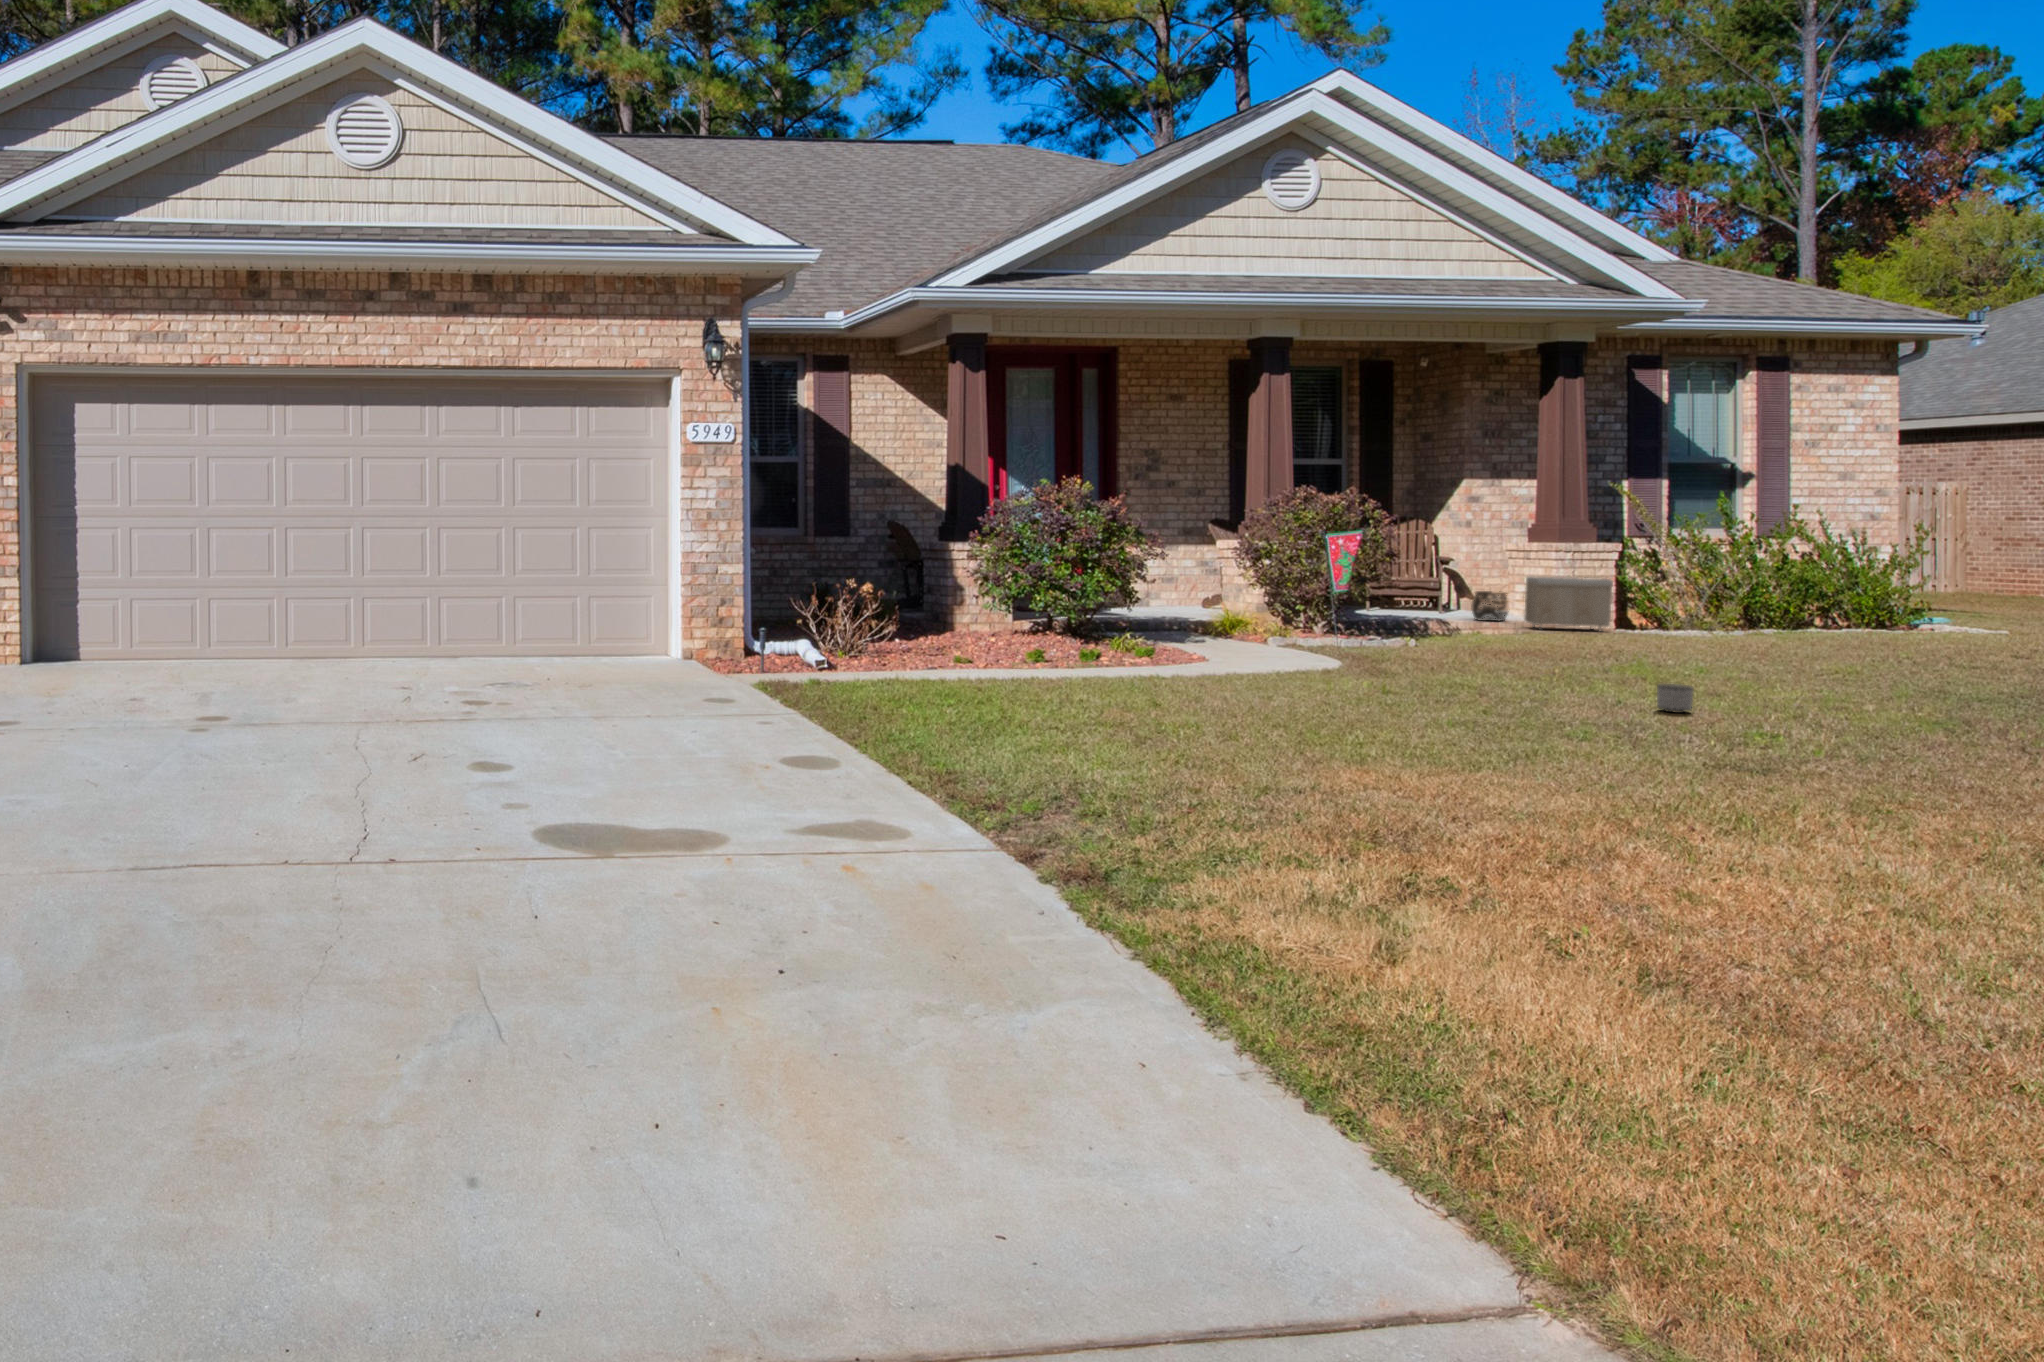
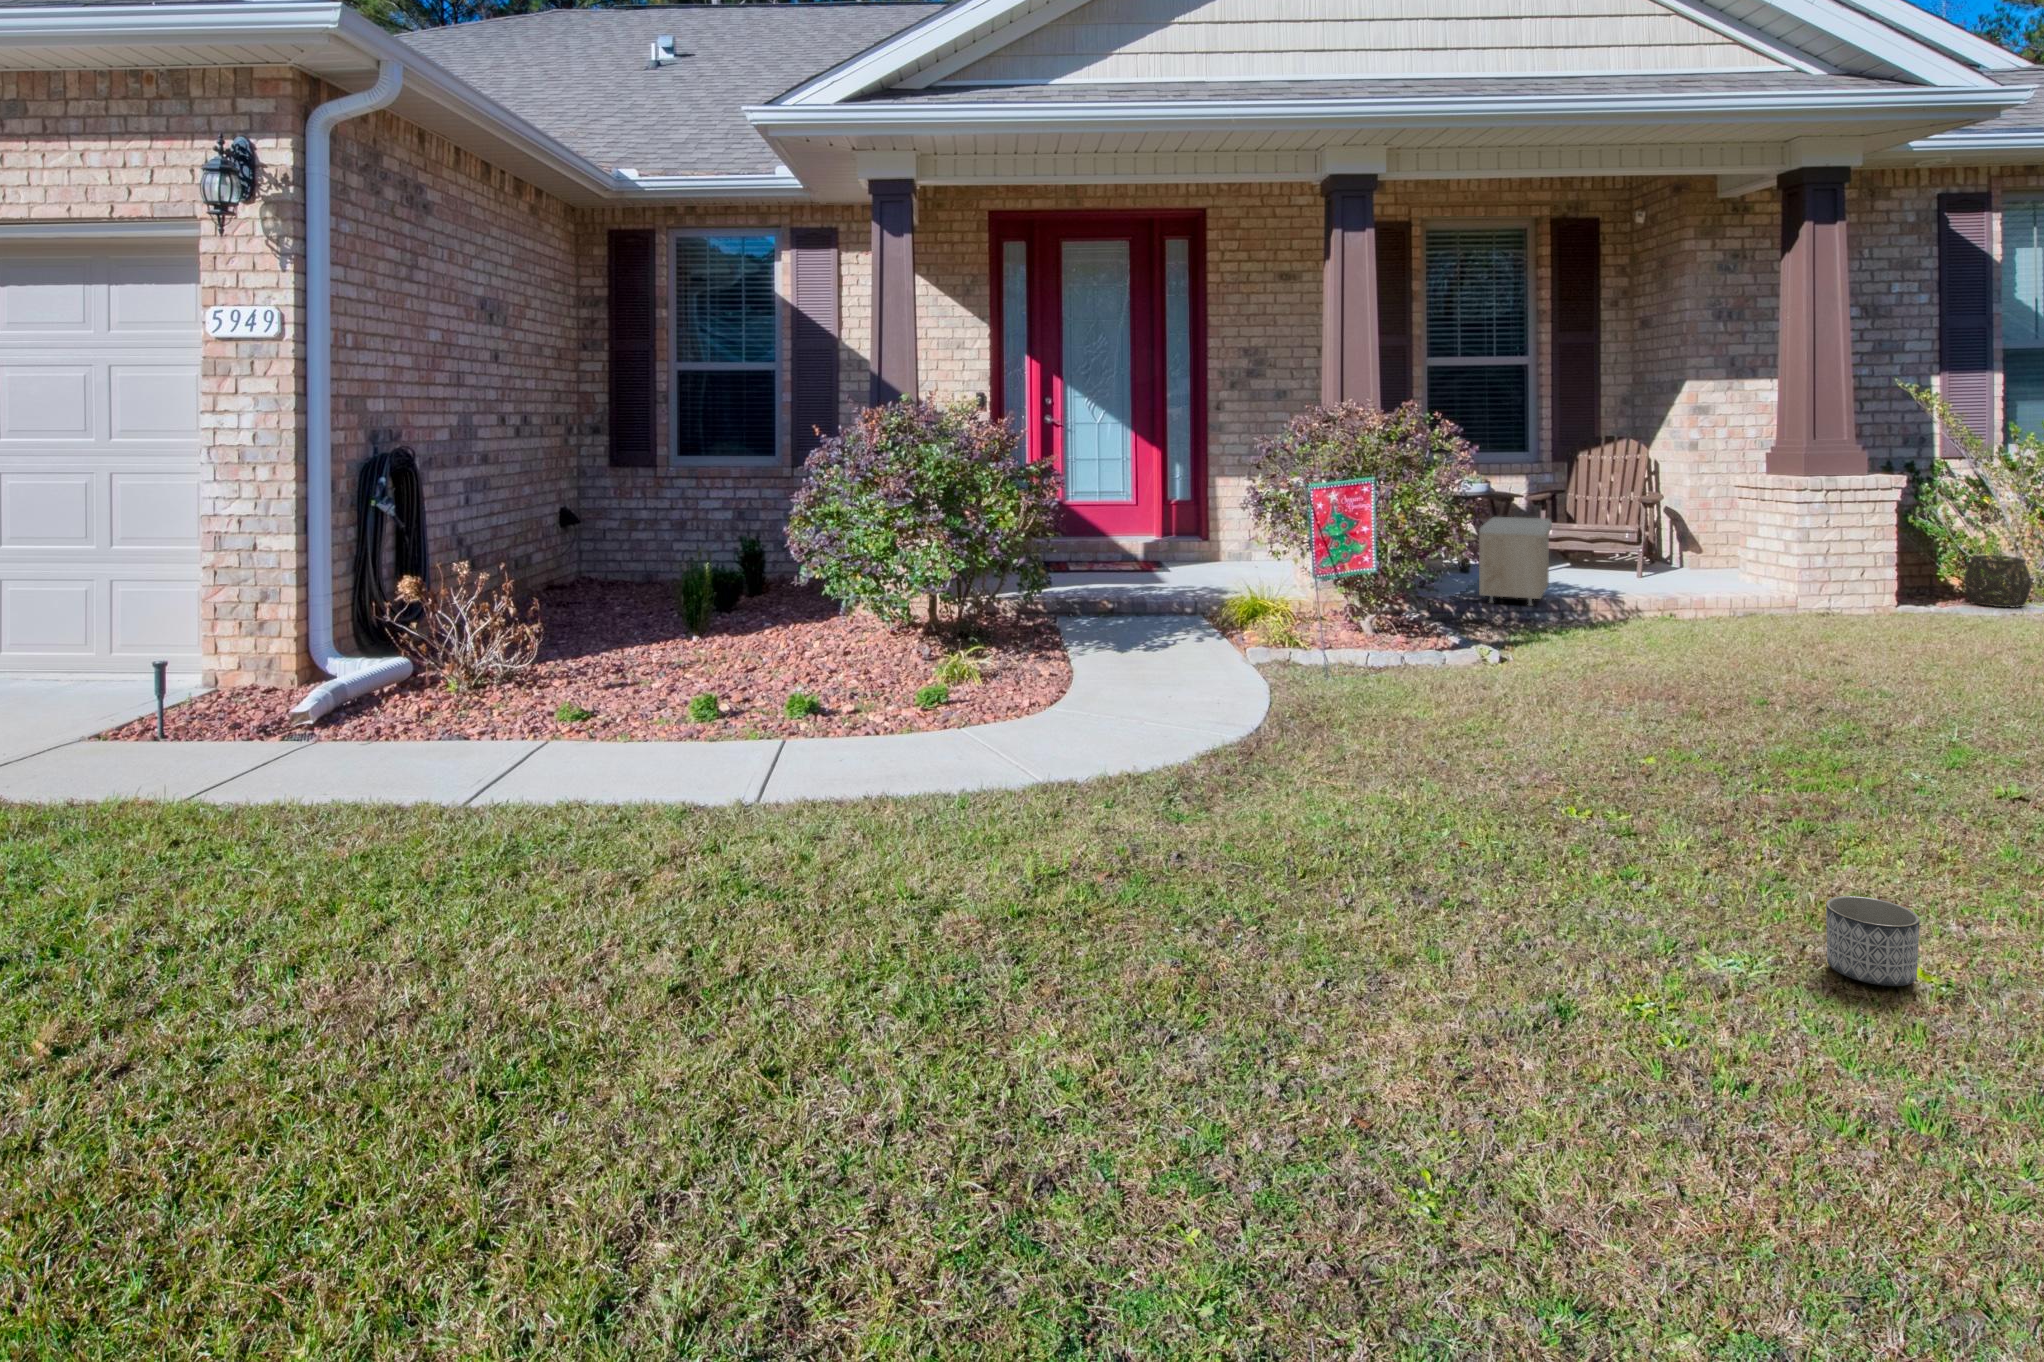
storage bench: present [1524,576,1613,631] -> present [1479,517,1552,606]
woven basket: present [1471,591,1508,621] -> present [1964,555,2031,607]

